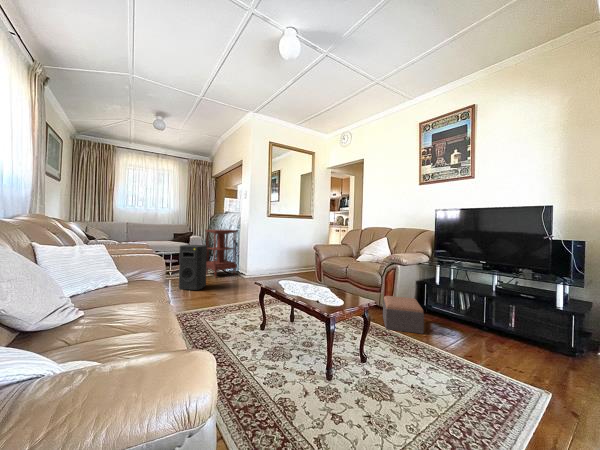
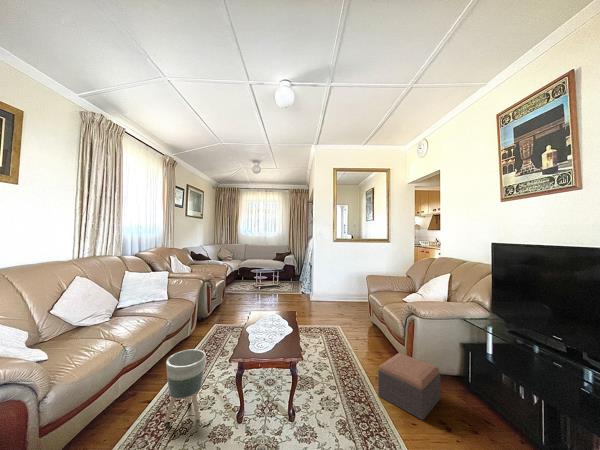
side table: present [205,230,238,277] -> none [283,253,308,297]
speaker: present [179,244,207,290] -> none [248,267,269,307]
planter: none [249,323,293,412] -> present [165,349,206,423]

